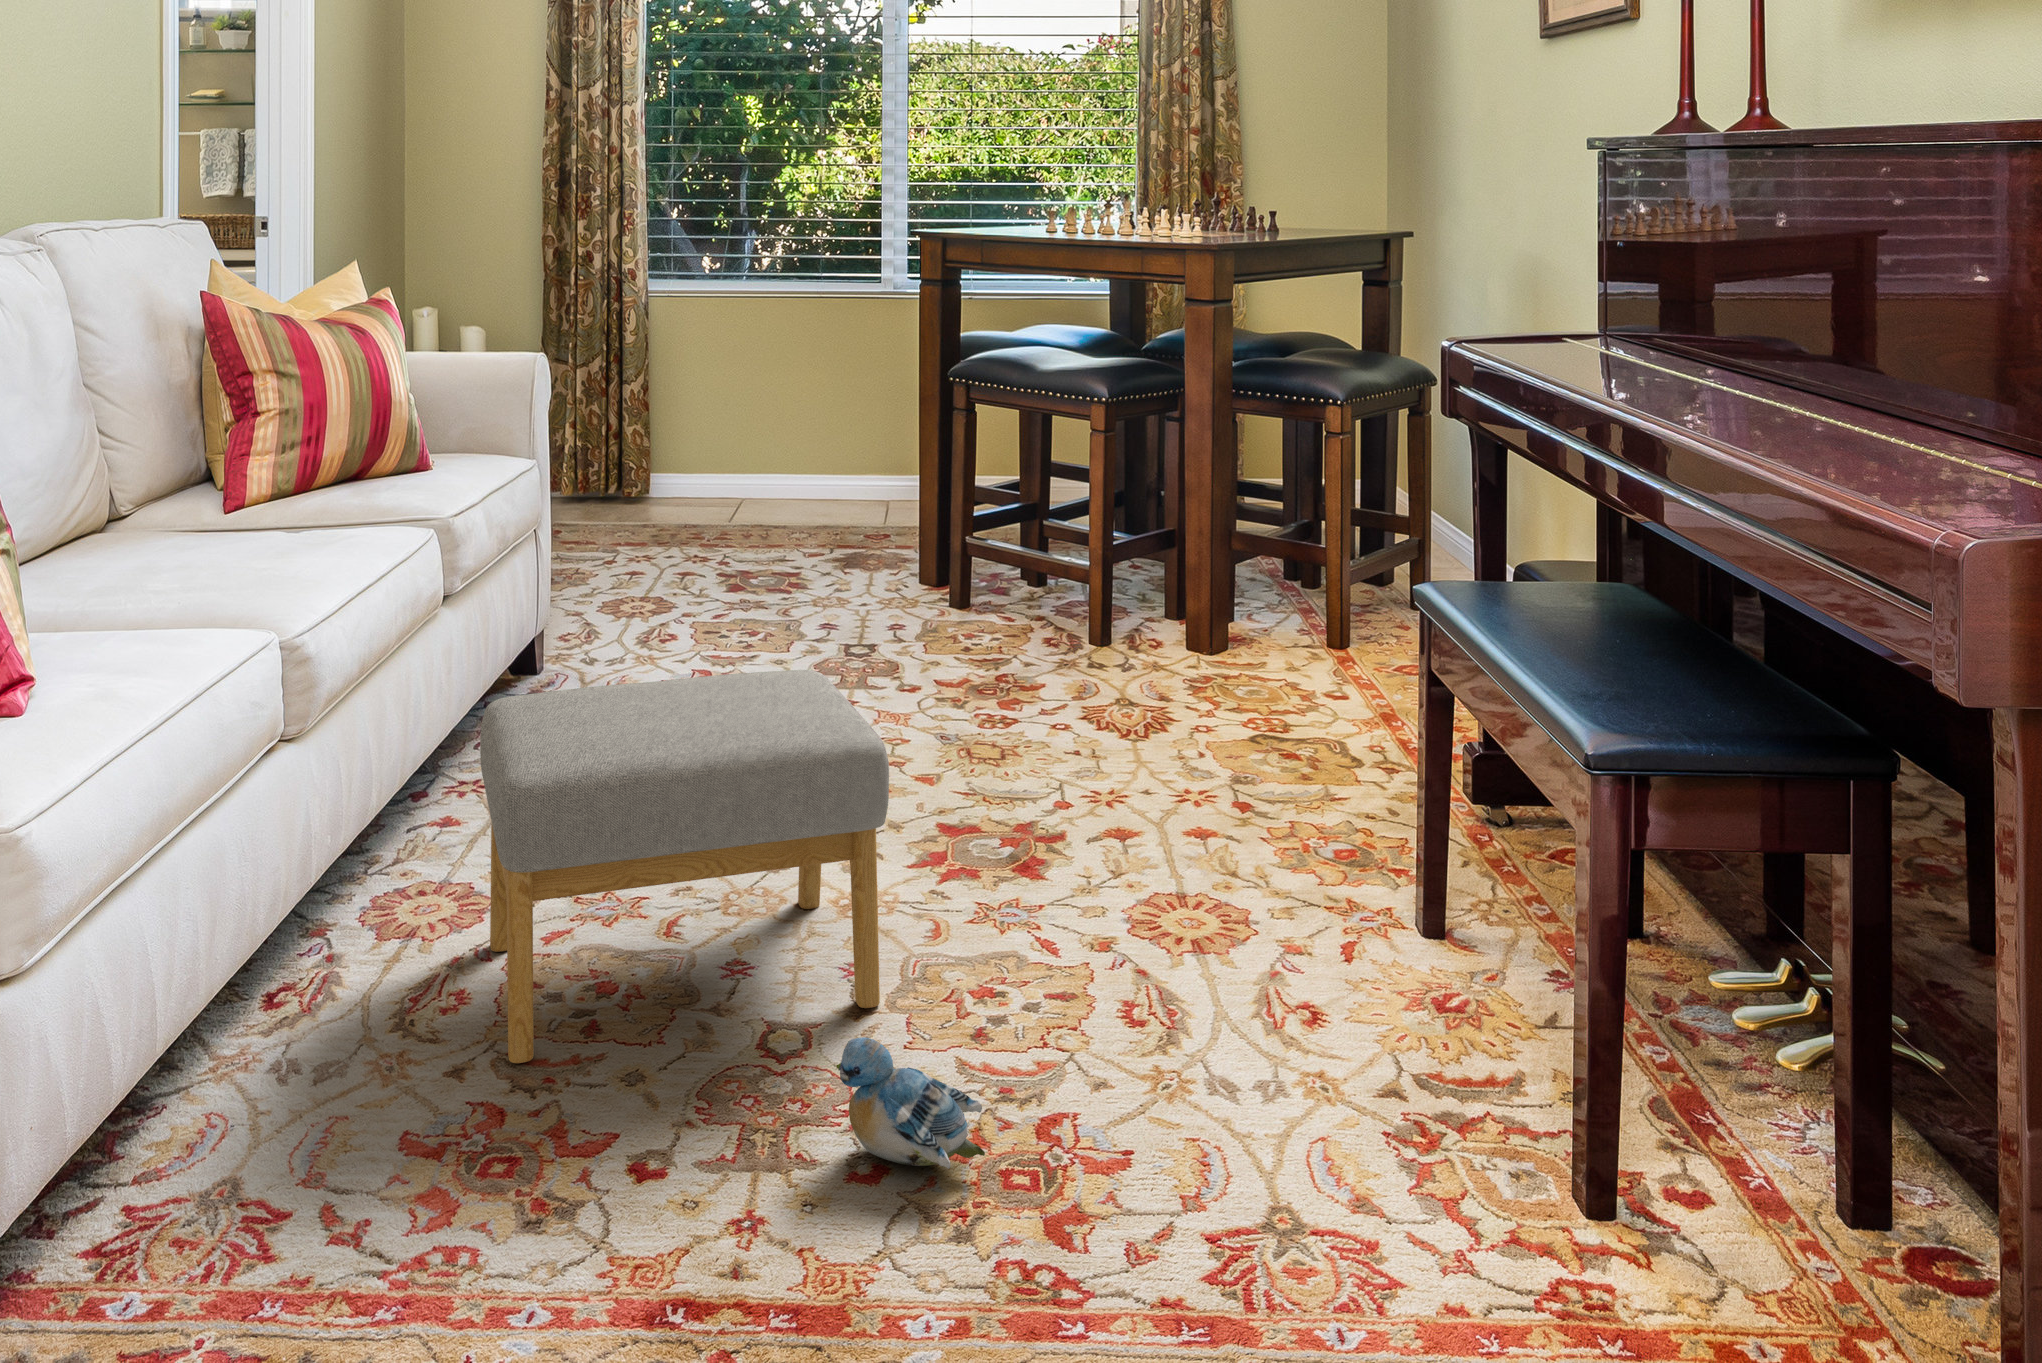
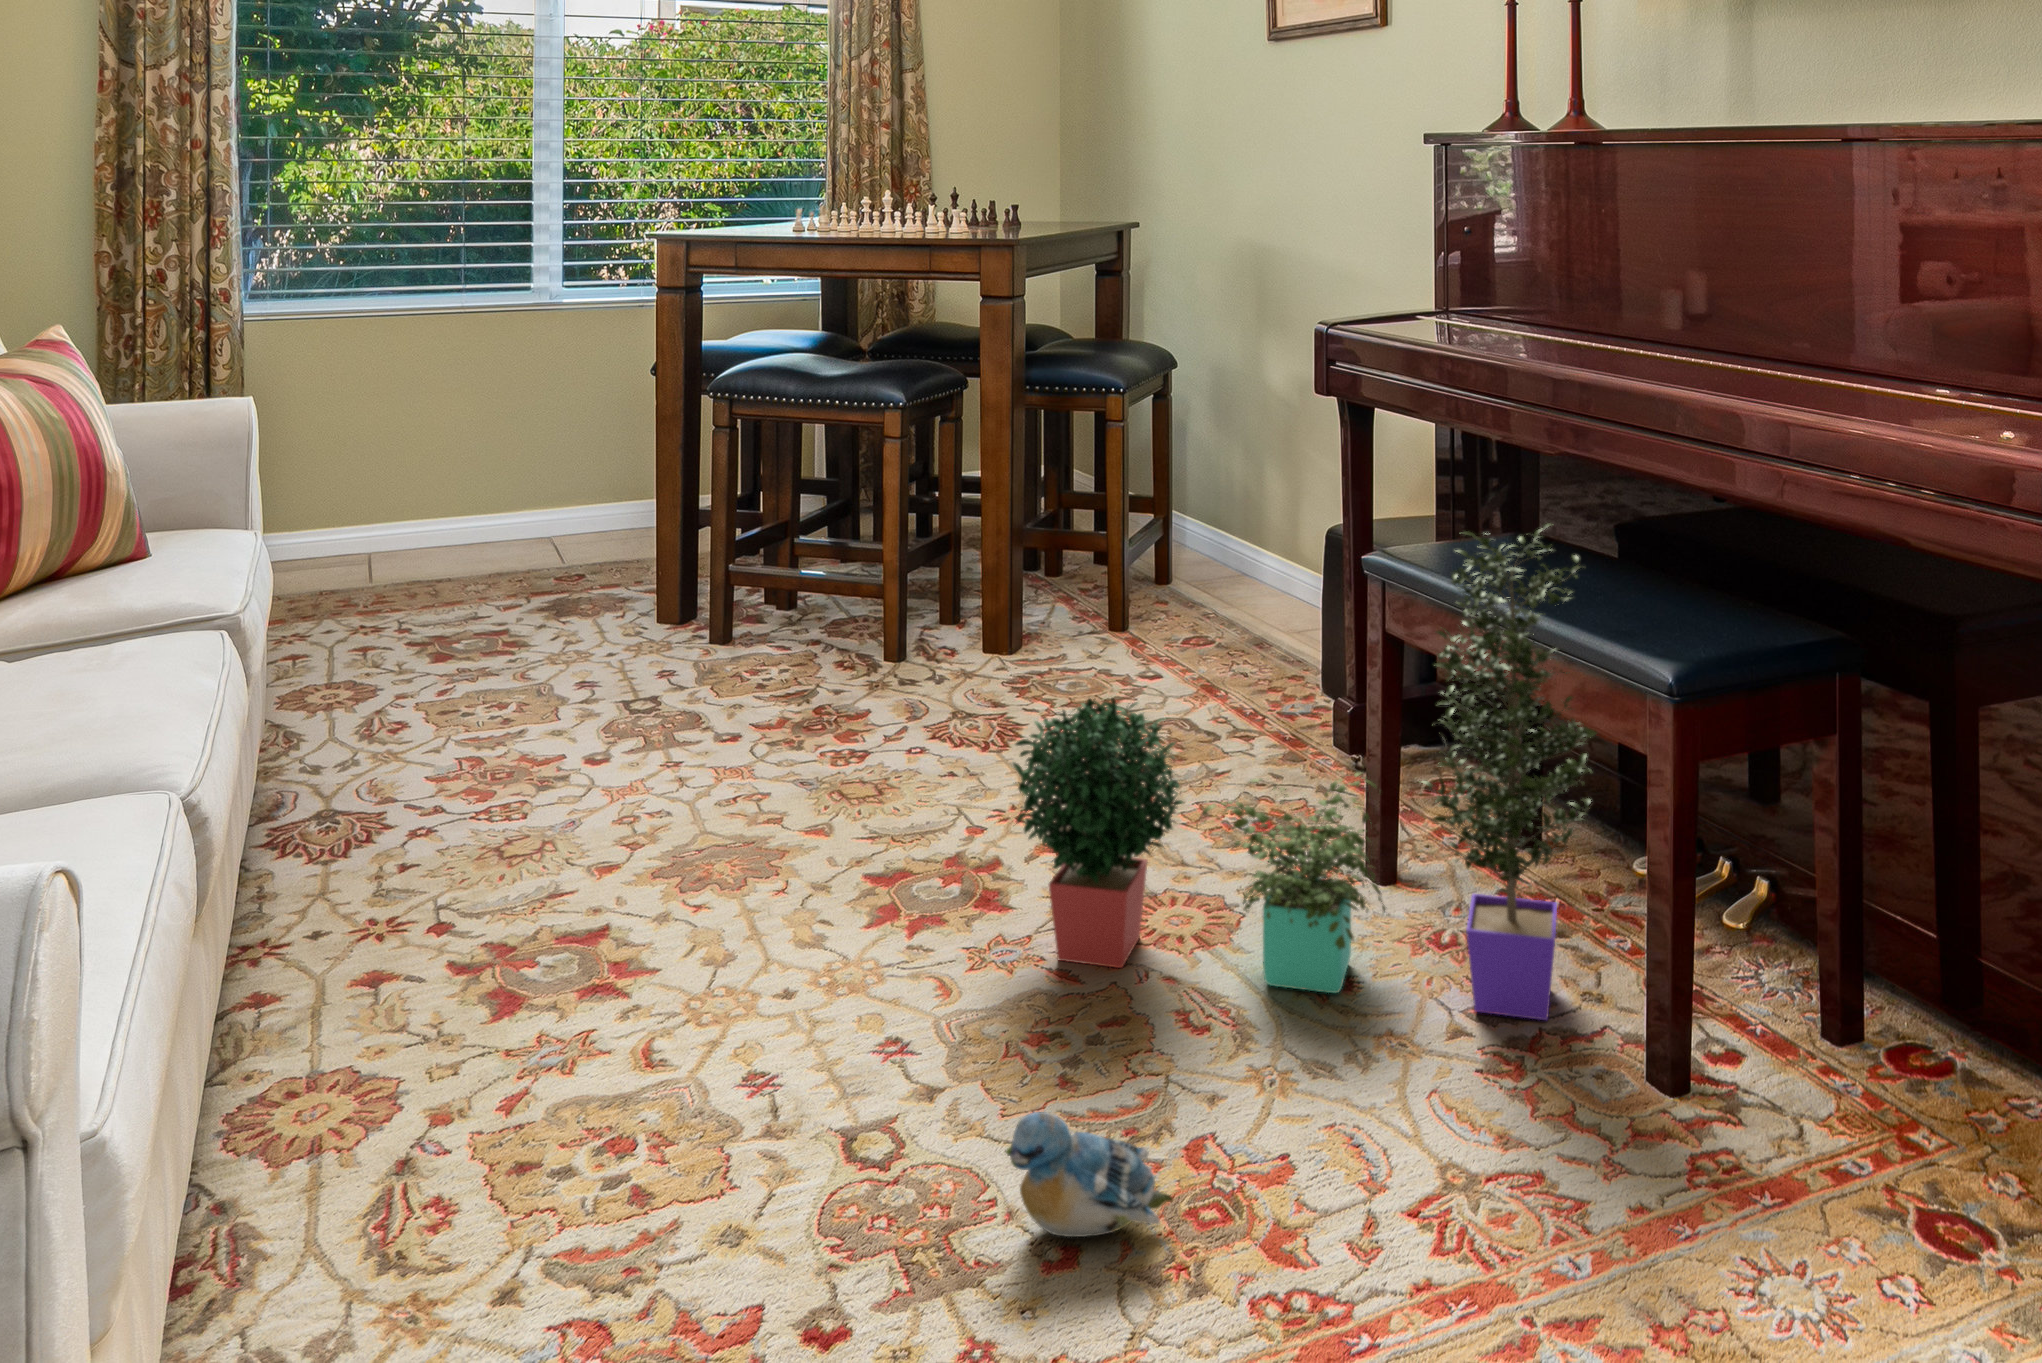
potted plant: none [1012,565,1591,1106] -> present [1013,523,1597,1020]
footstool: present [480,670,889,1063] -> none [424,729,950,1261]

